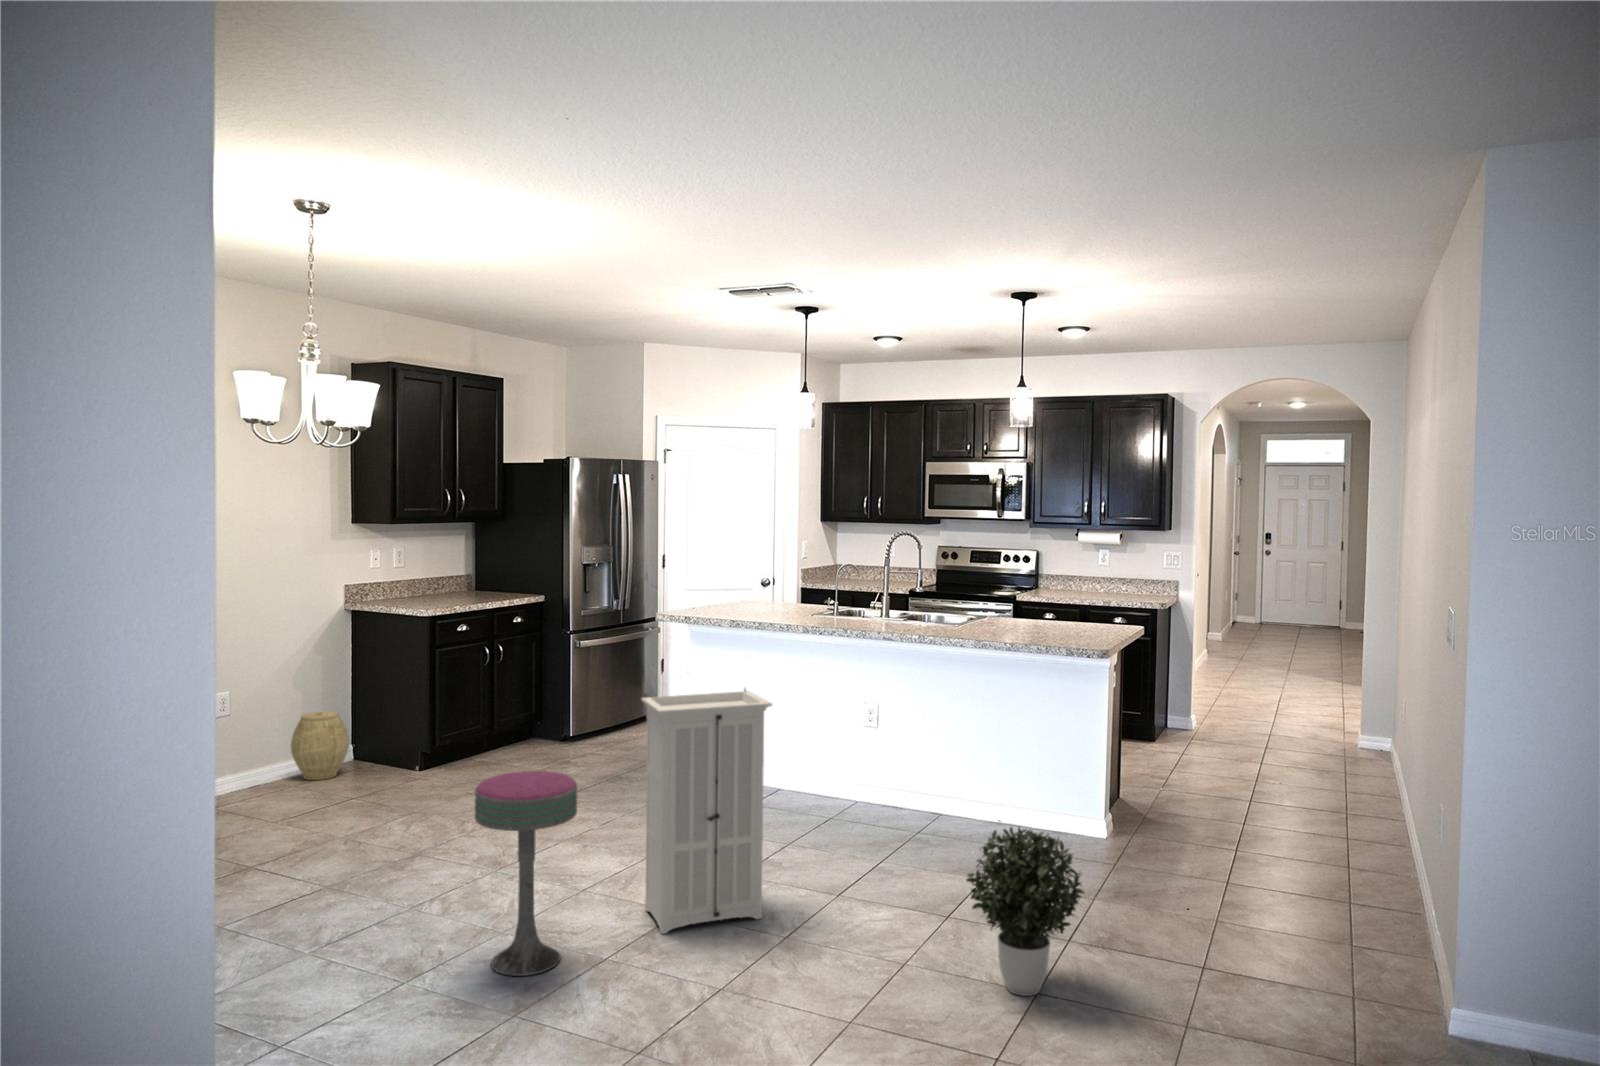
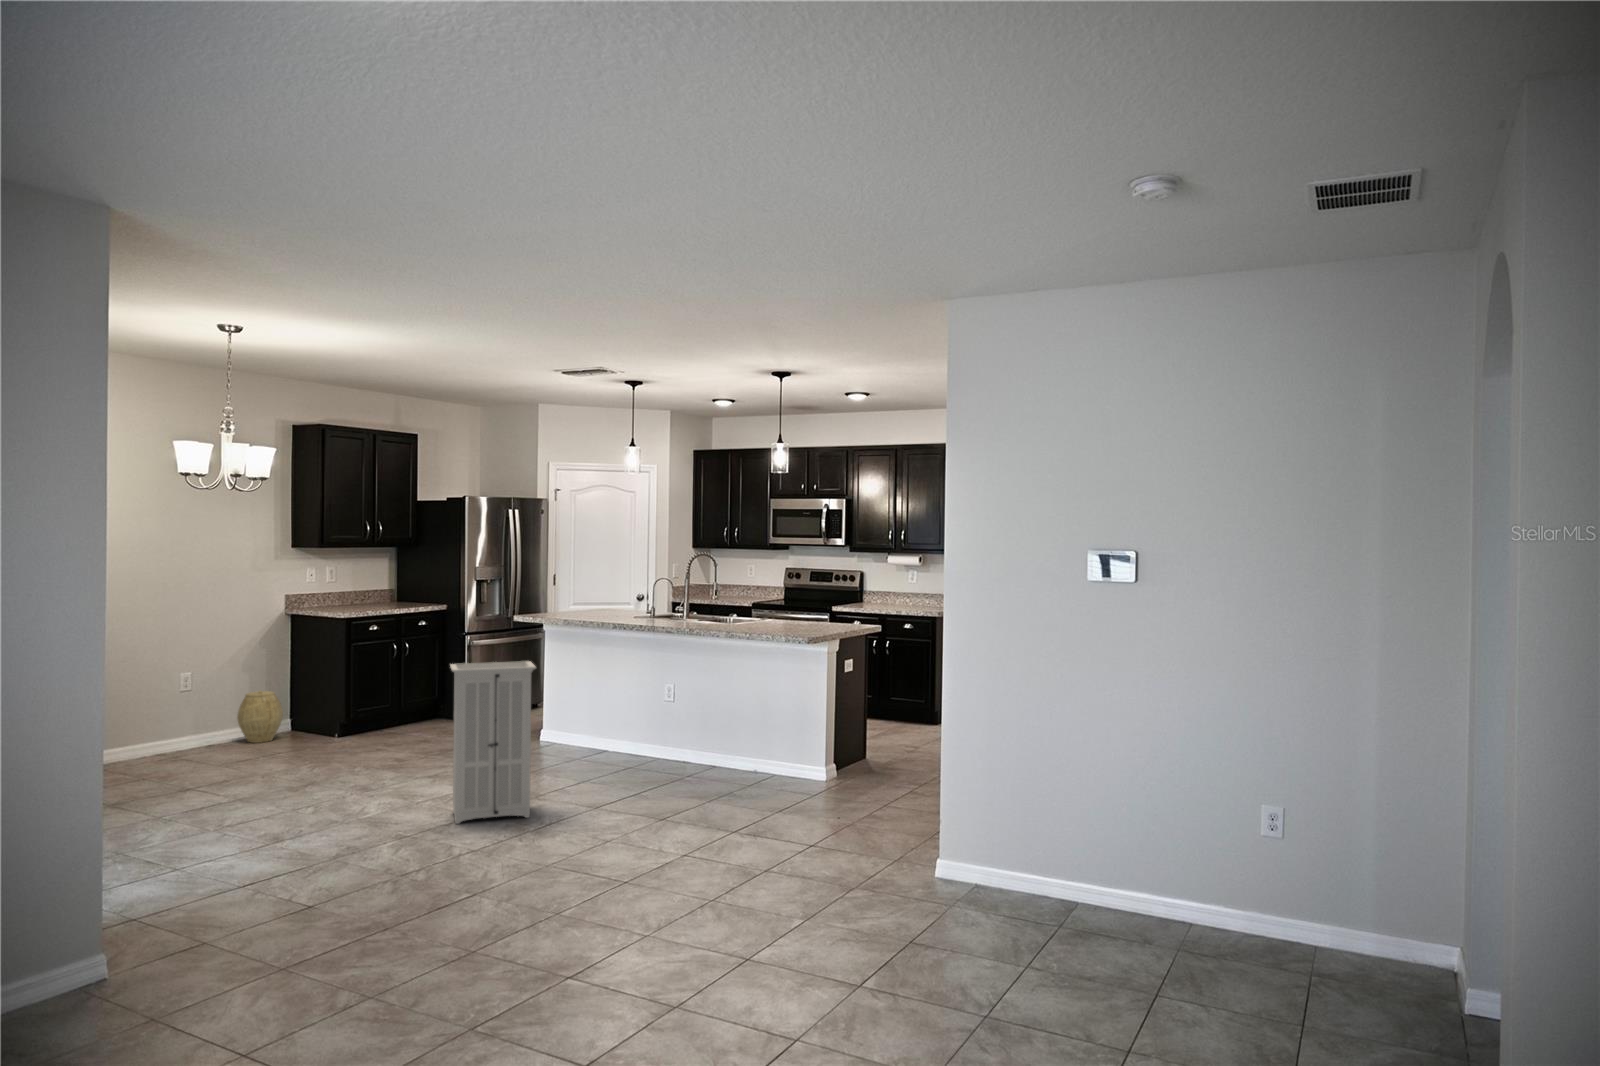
bar stool: present [474,771,577,976] -> none [319,710,391,842]
potted plant: present [966,827,1084,996] -> none [636,742,715,854]

